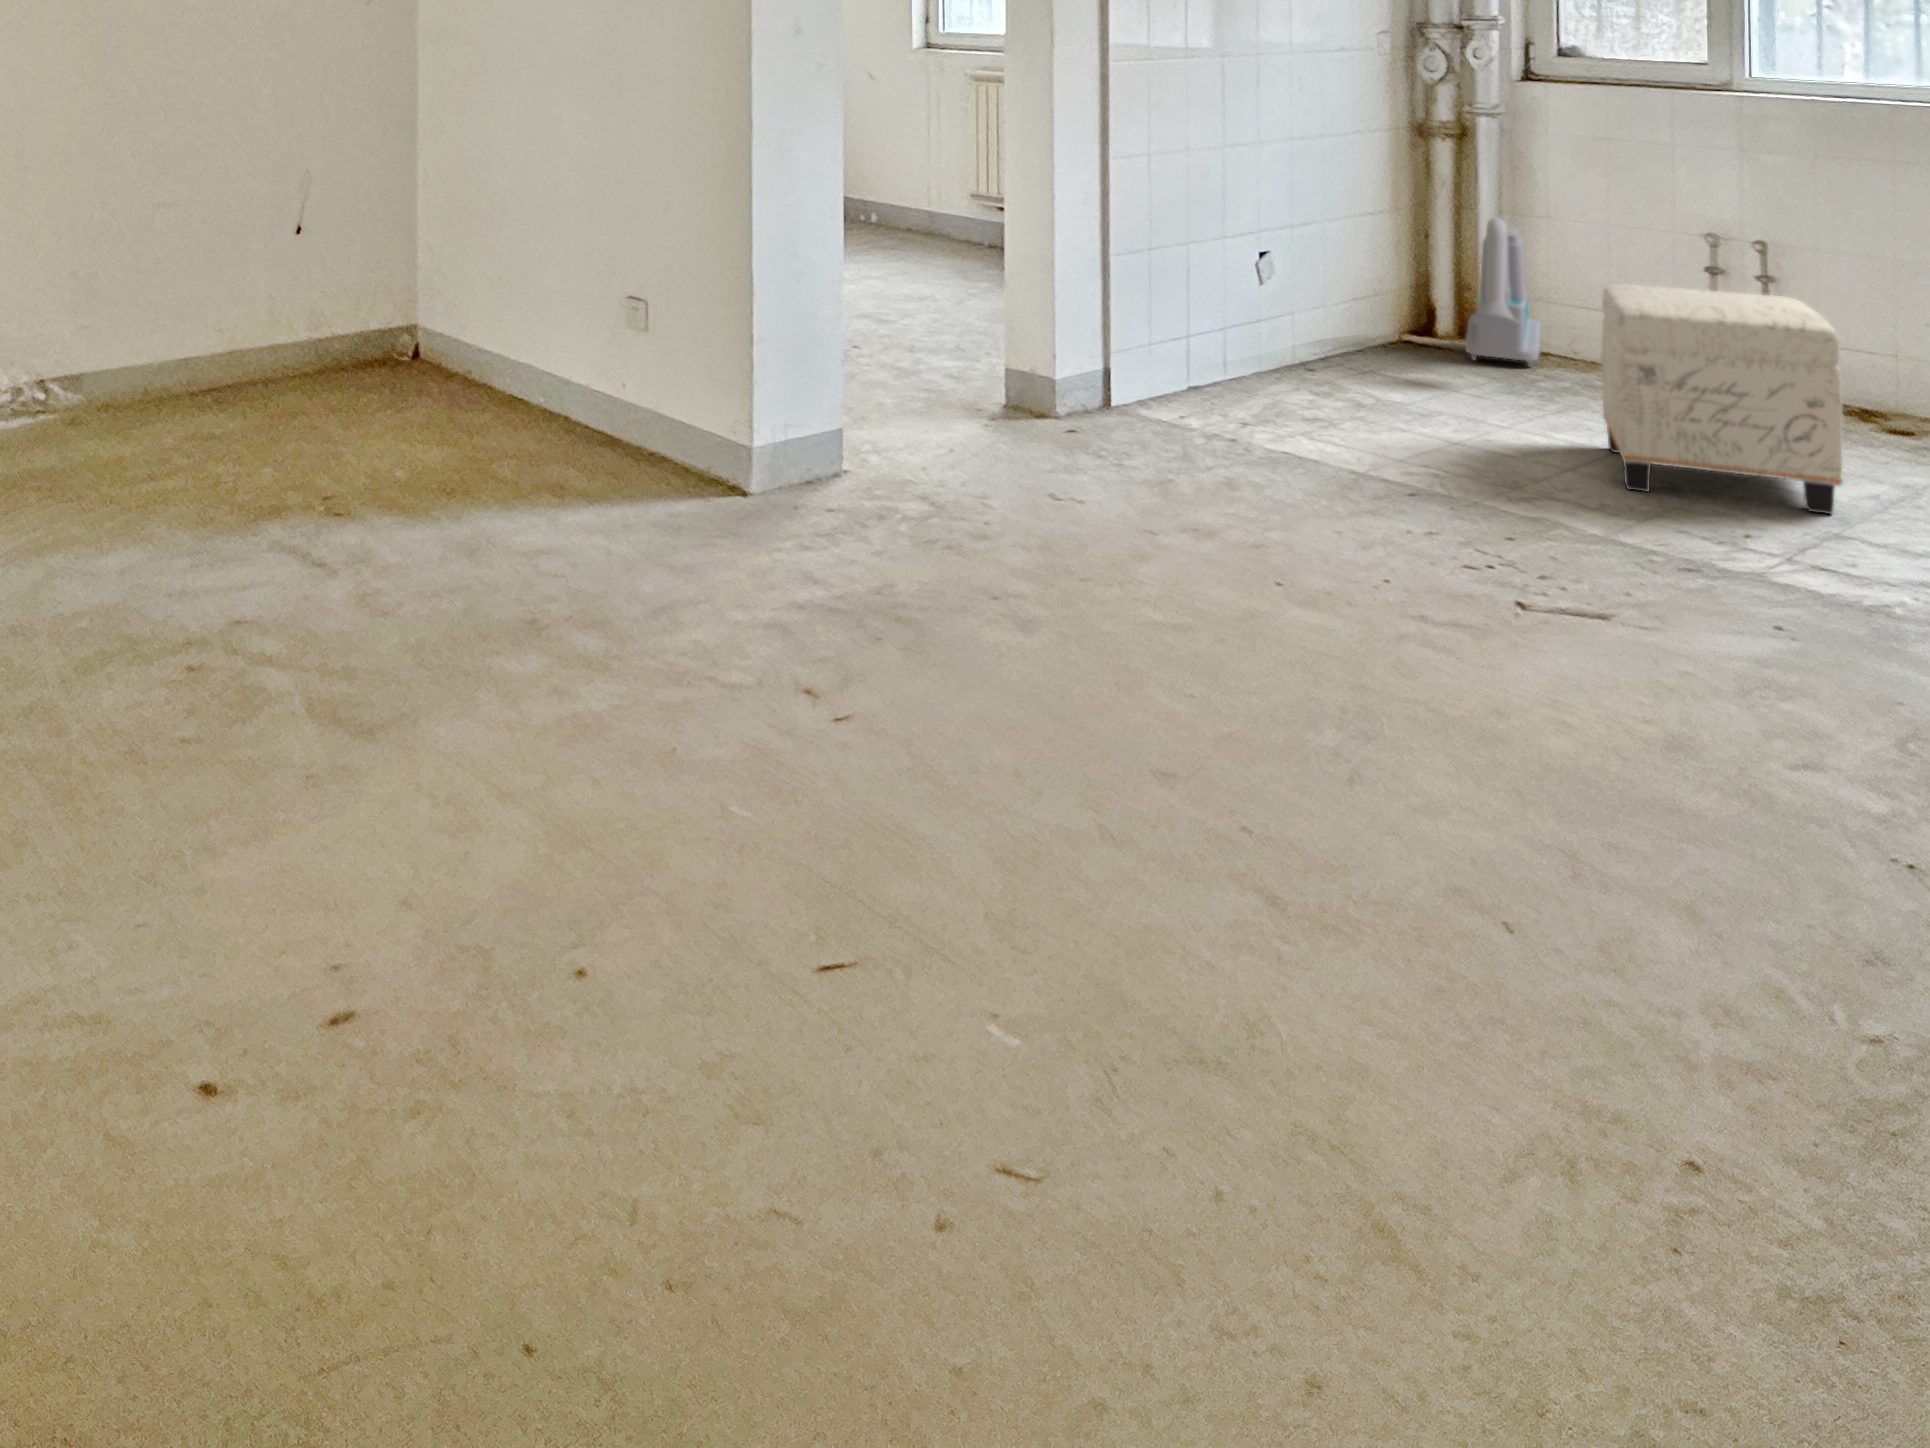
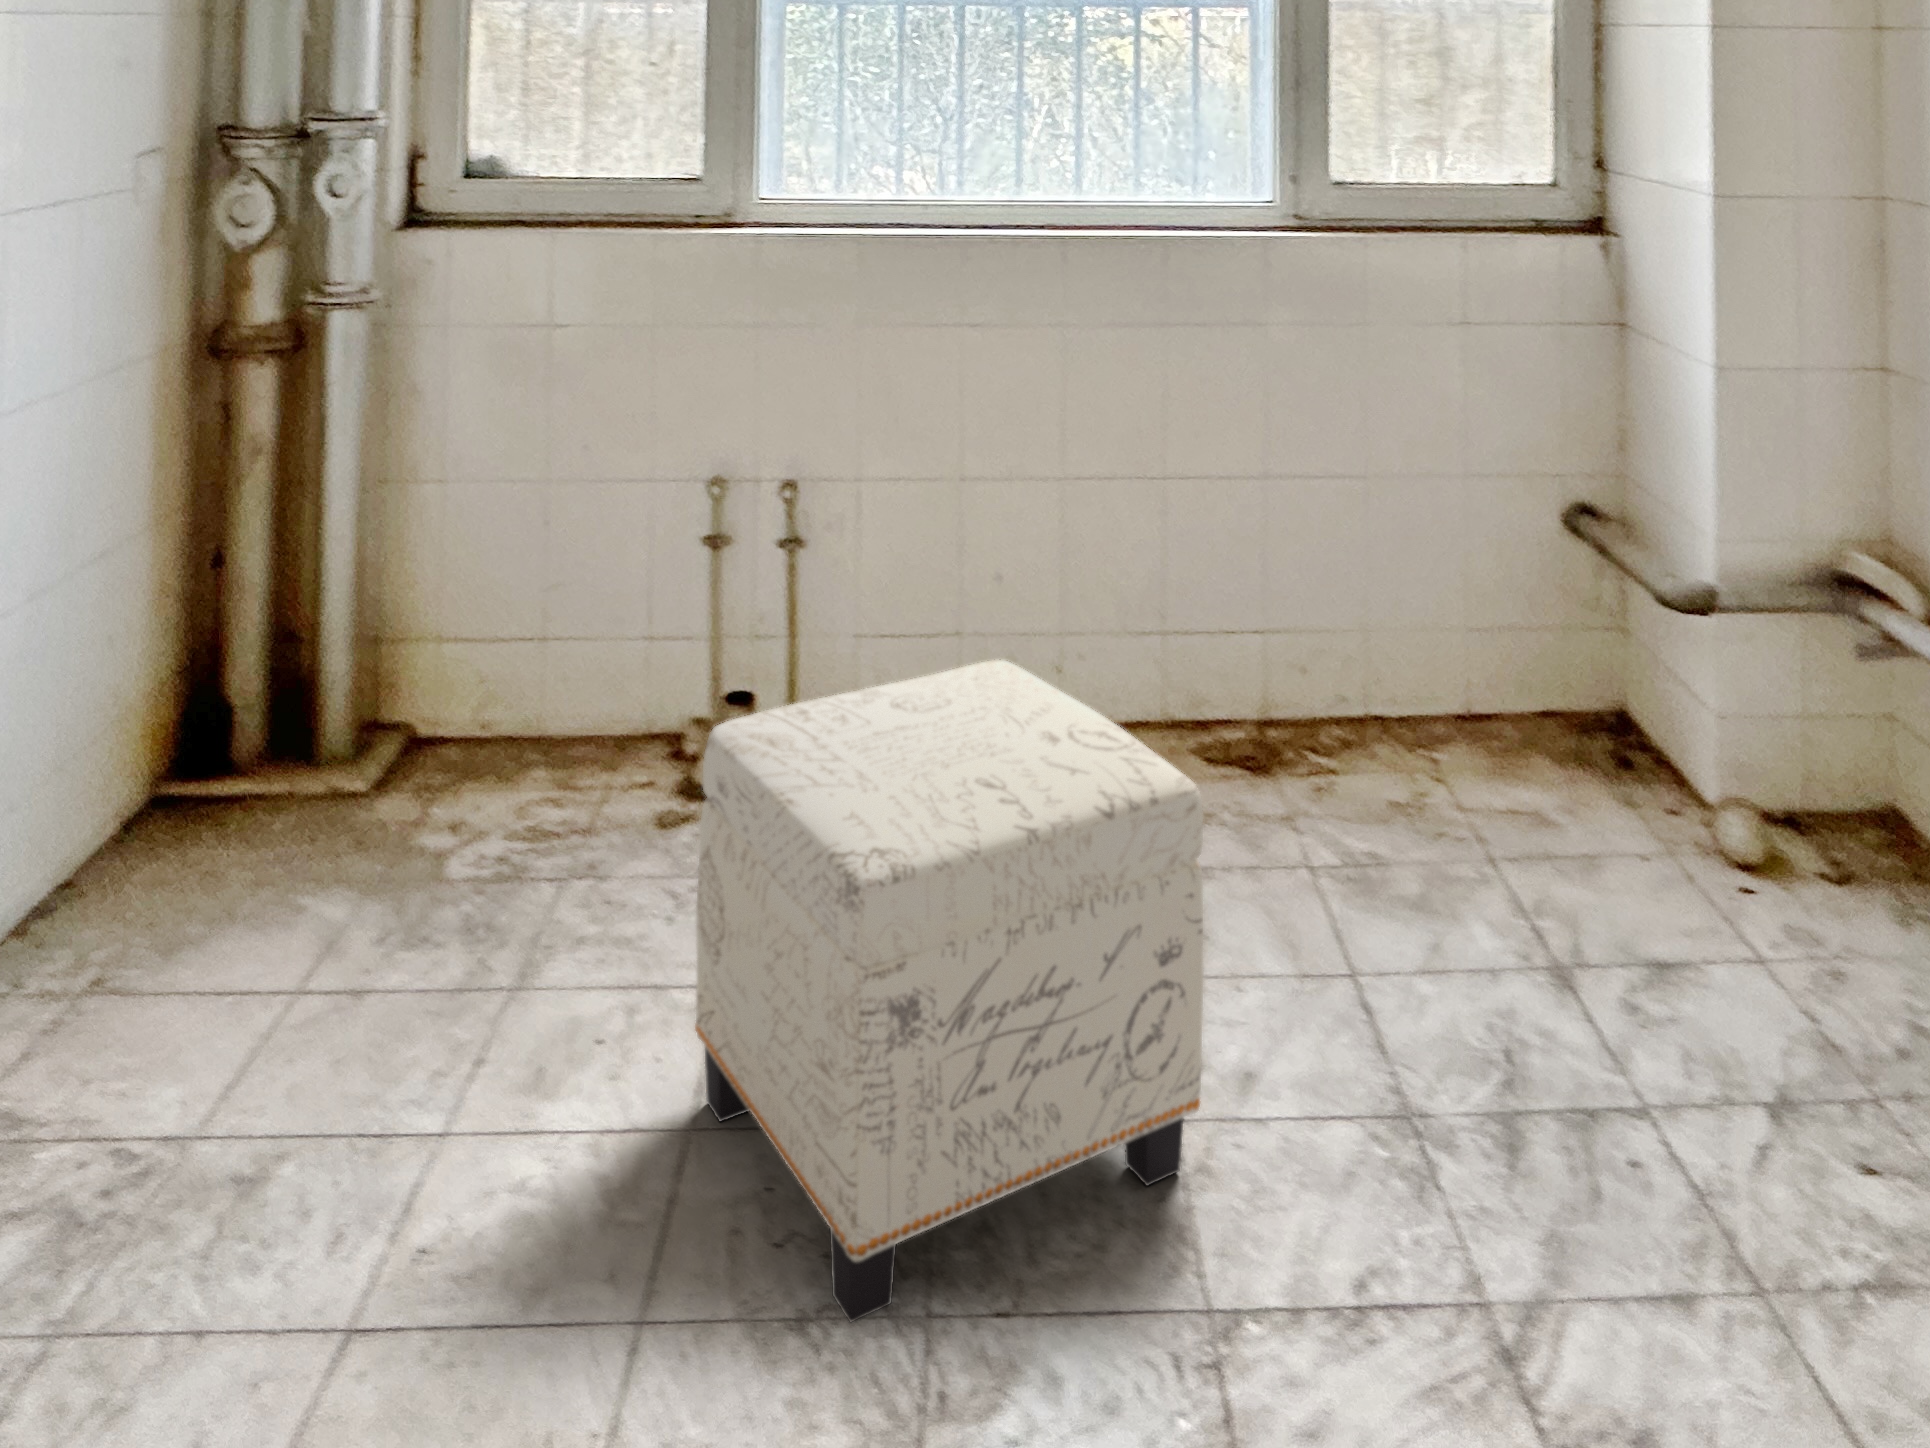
vacuum cleaner: present [1465,218,1541,366] -> none [295,516,450,830]

